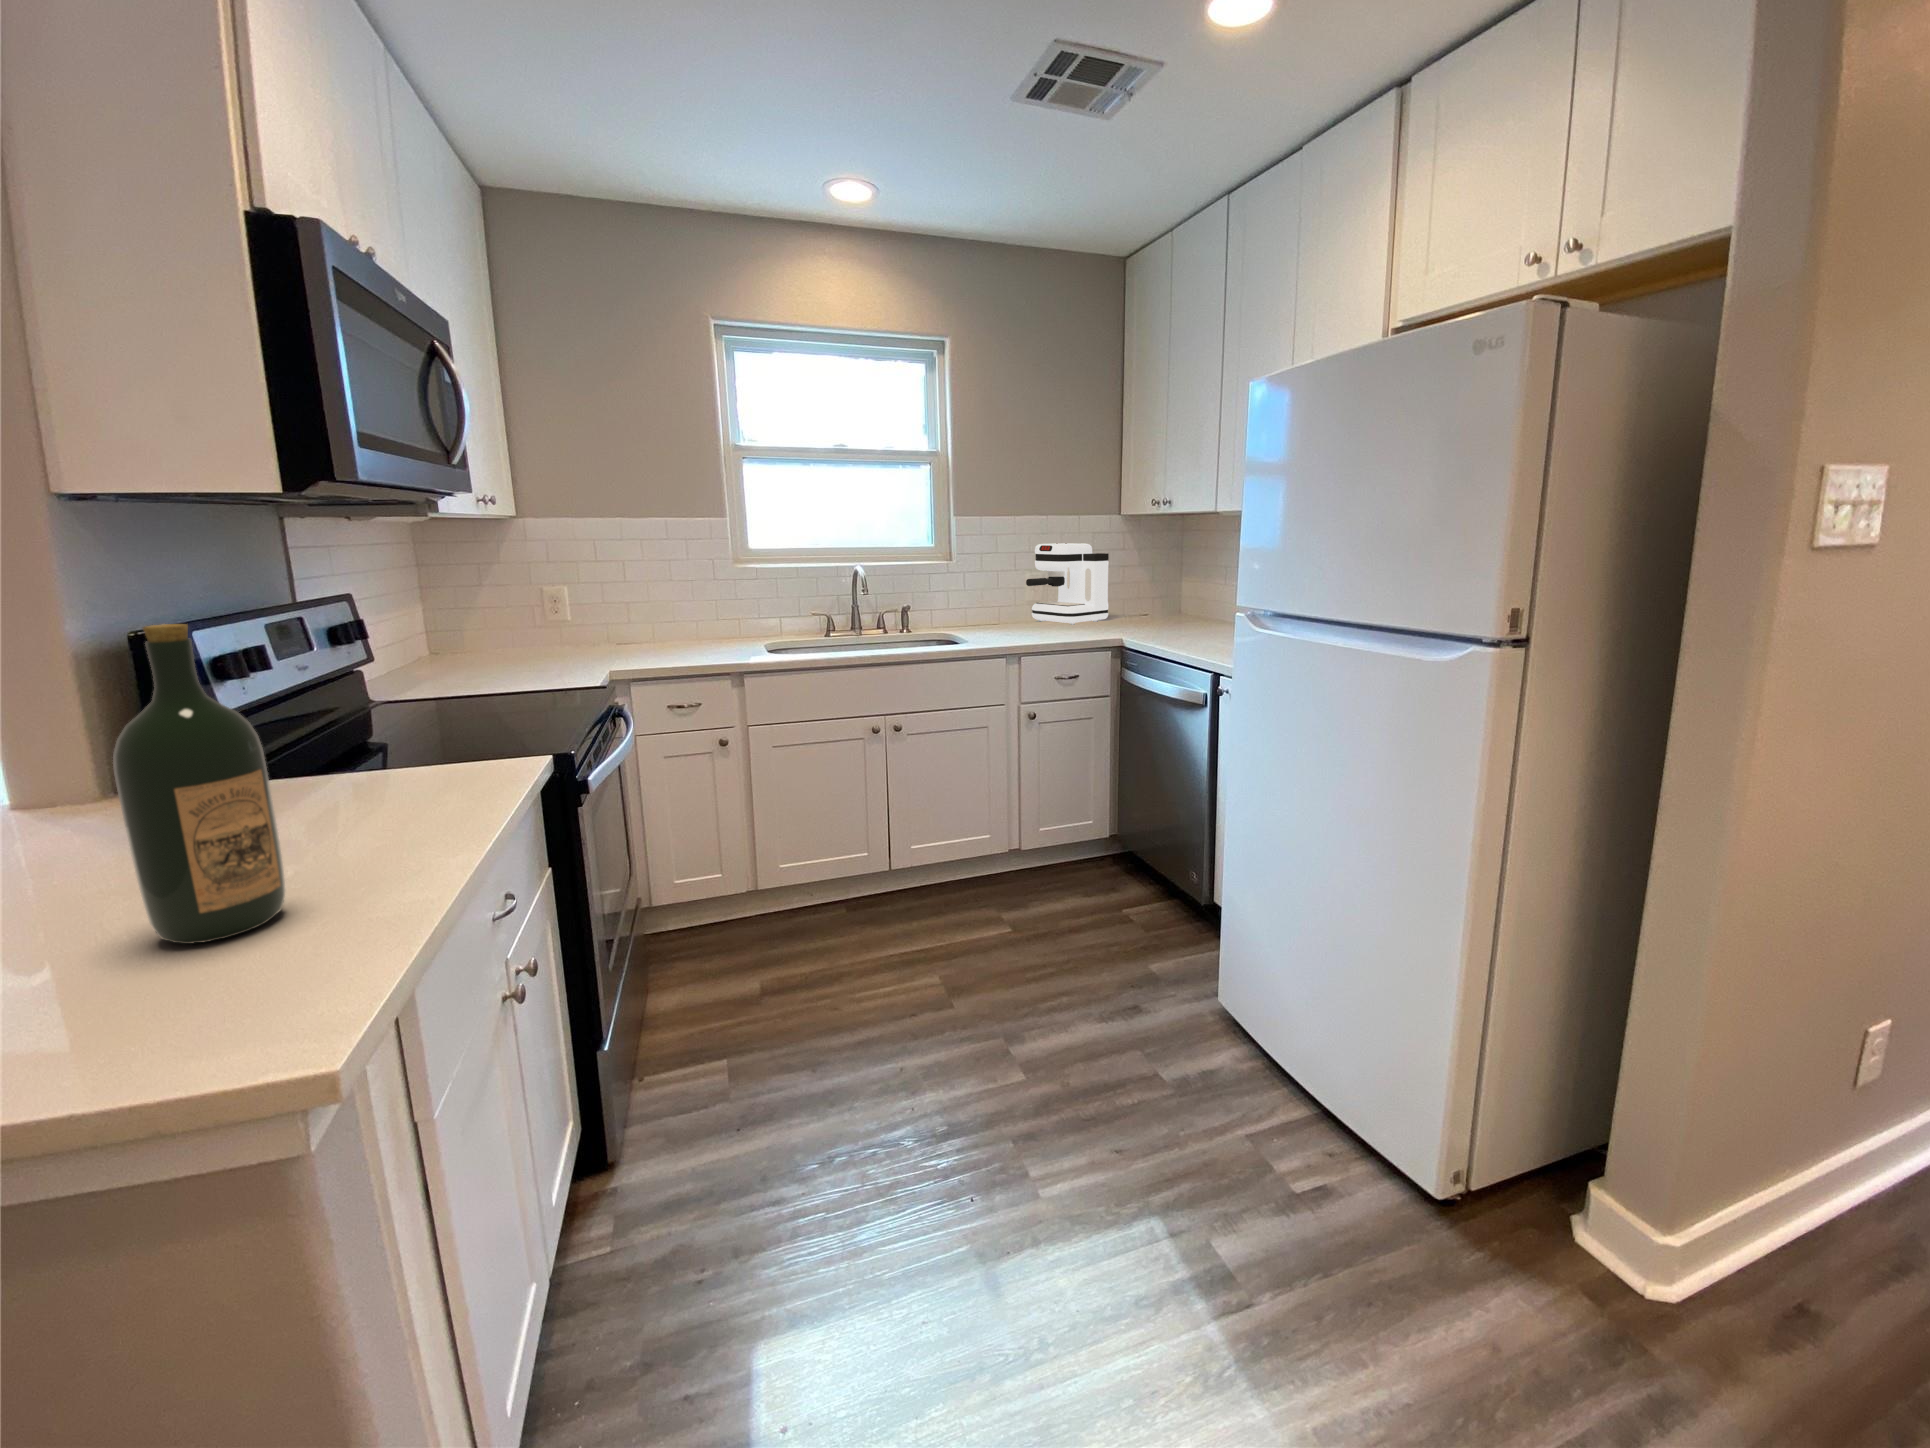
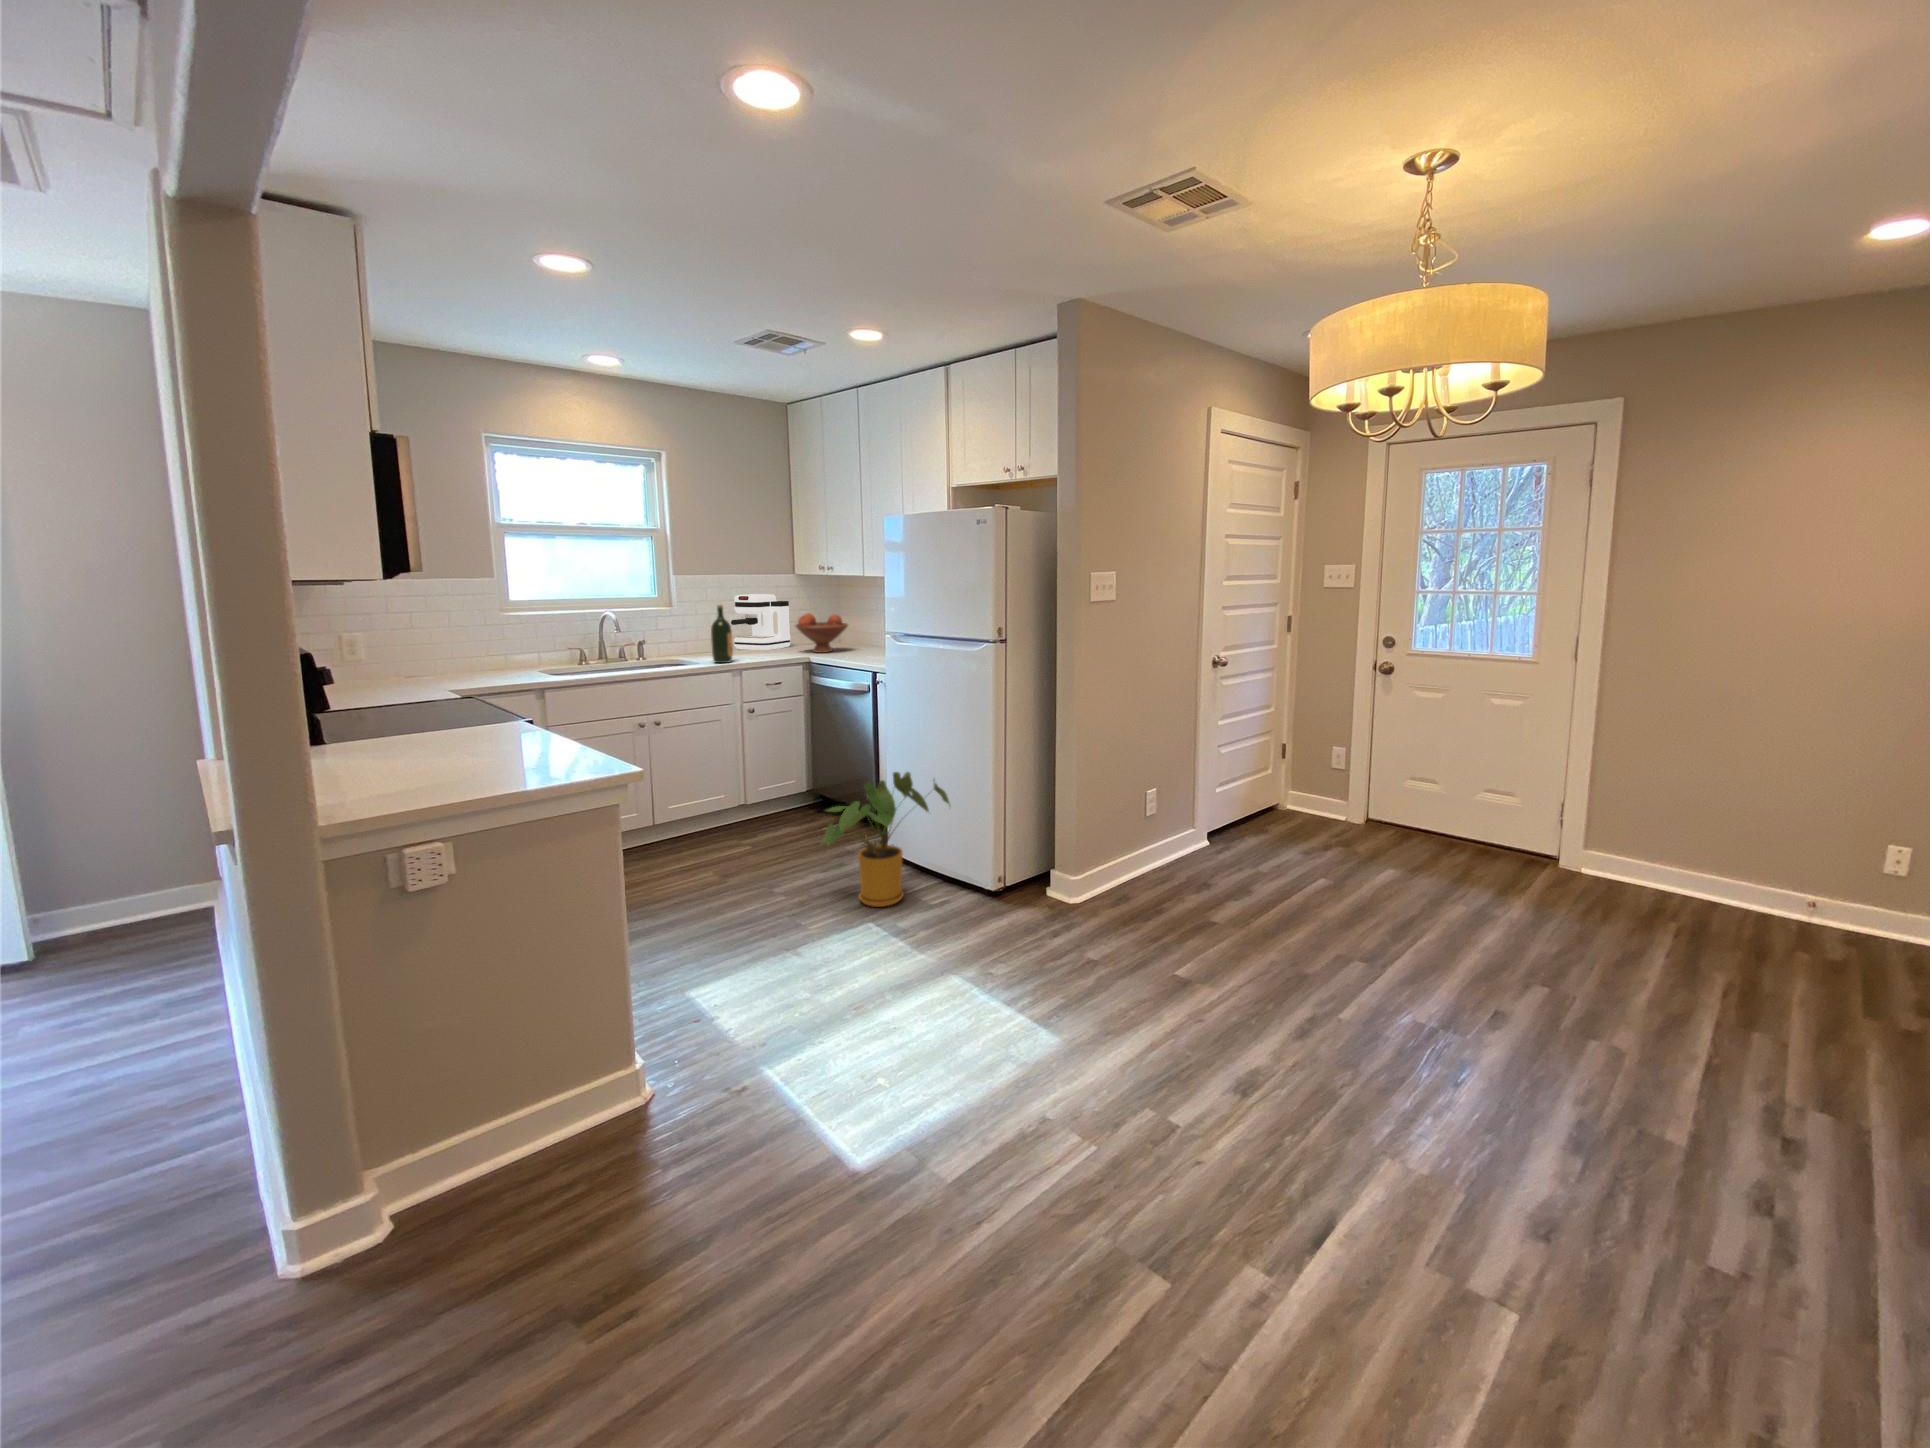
fruit bowl: none [1109,571,1189,632] -> present [796,613,848,653]
wine bottle: present [113,624,286,944] -> present [711,605,733,663]
house plant: none [1080,887,1352,1168] -> present [822,772,950,907]

